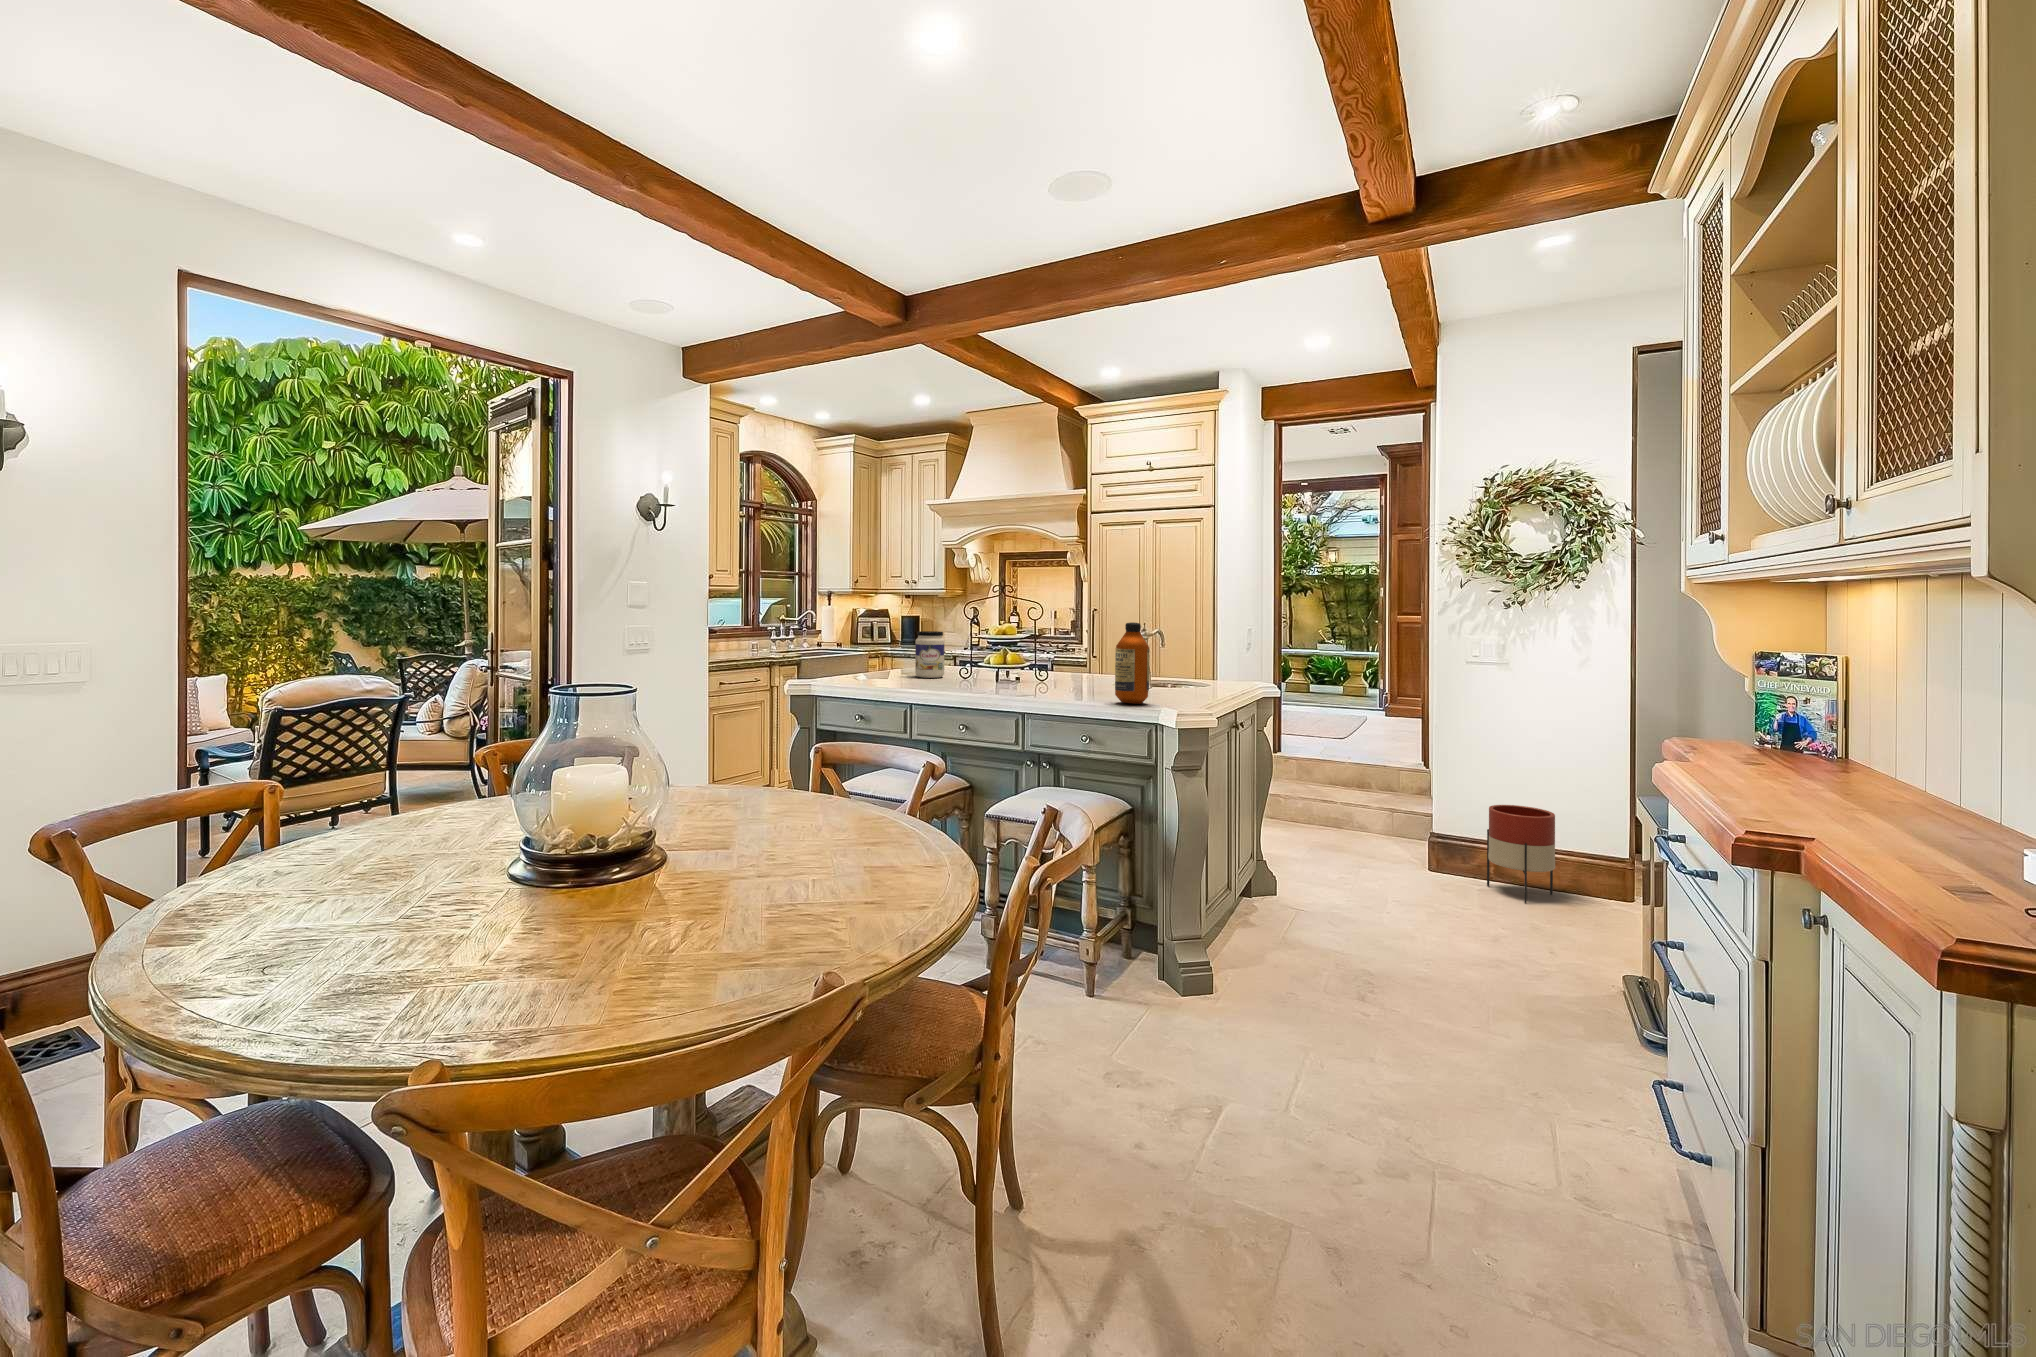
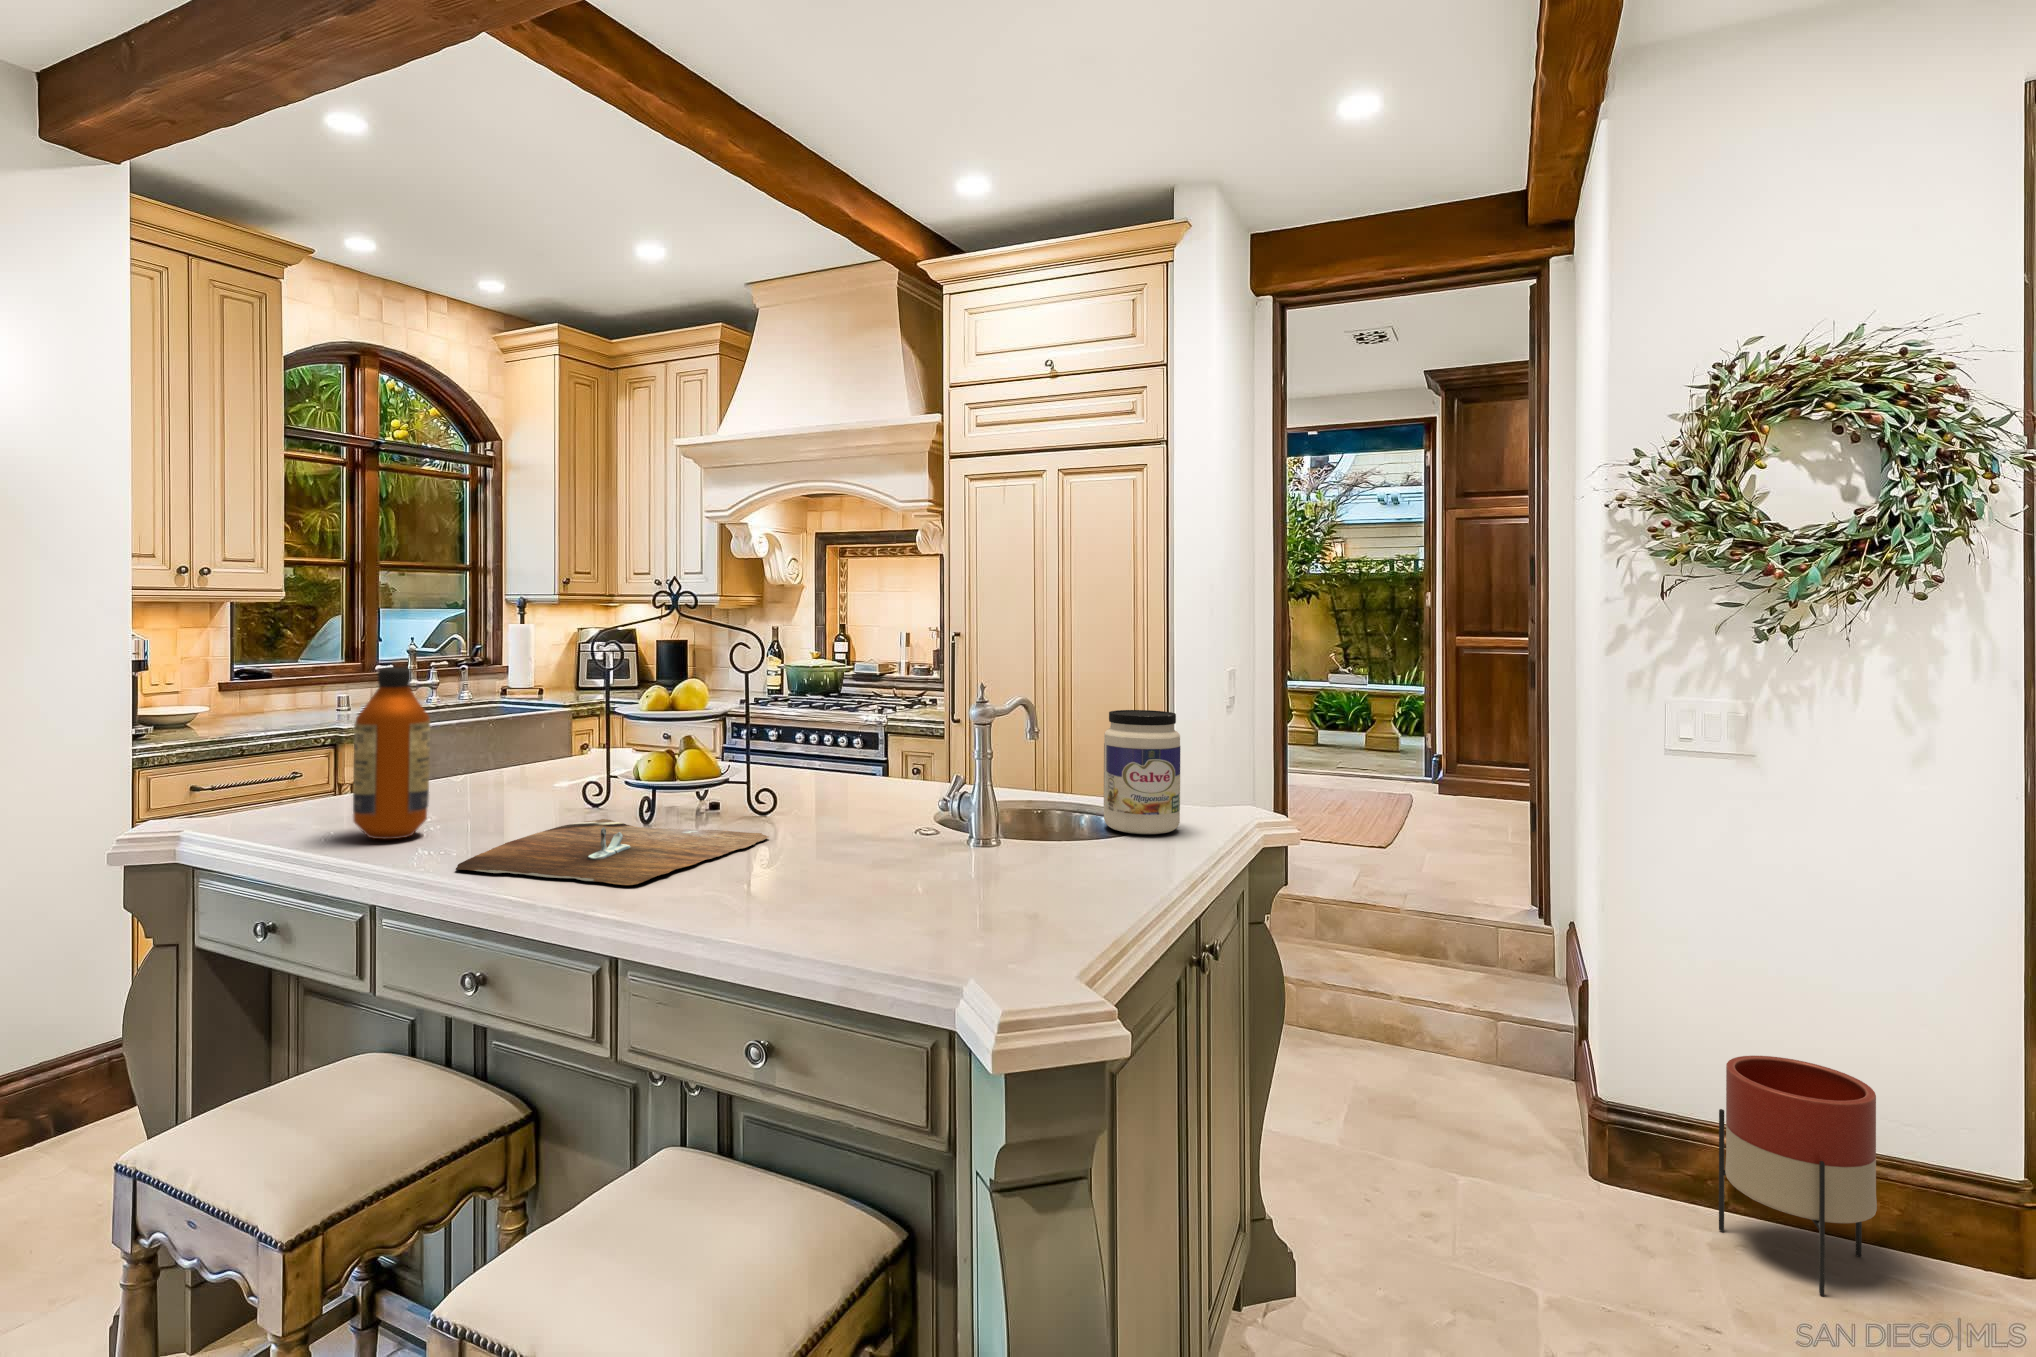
bottle: present [1115,622,1150,704] -> present [353,667,430,839]
jar: present [915,631,945,678] -> present [1104,710,1181,834]
cutting board: none [945,678,1055,694] -> present [456,819,769,885]

